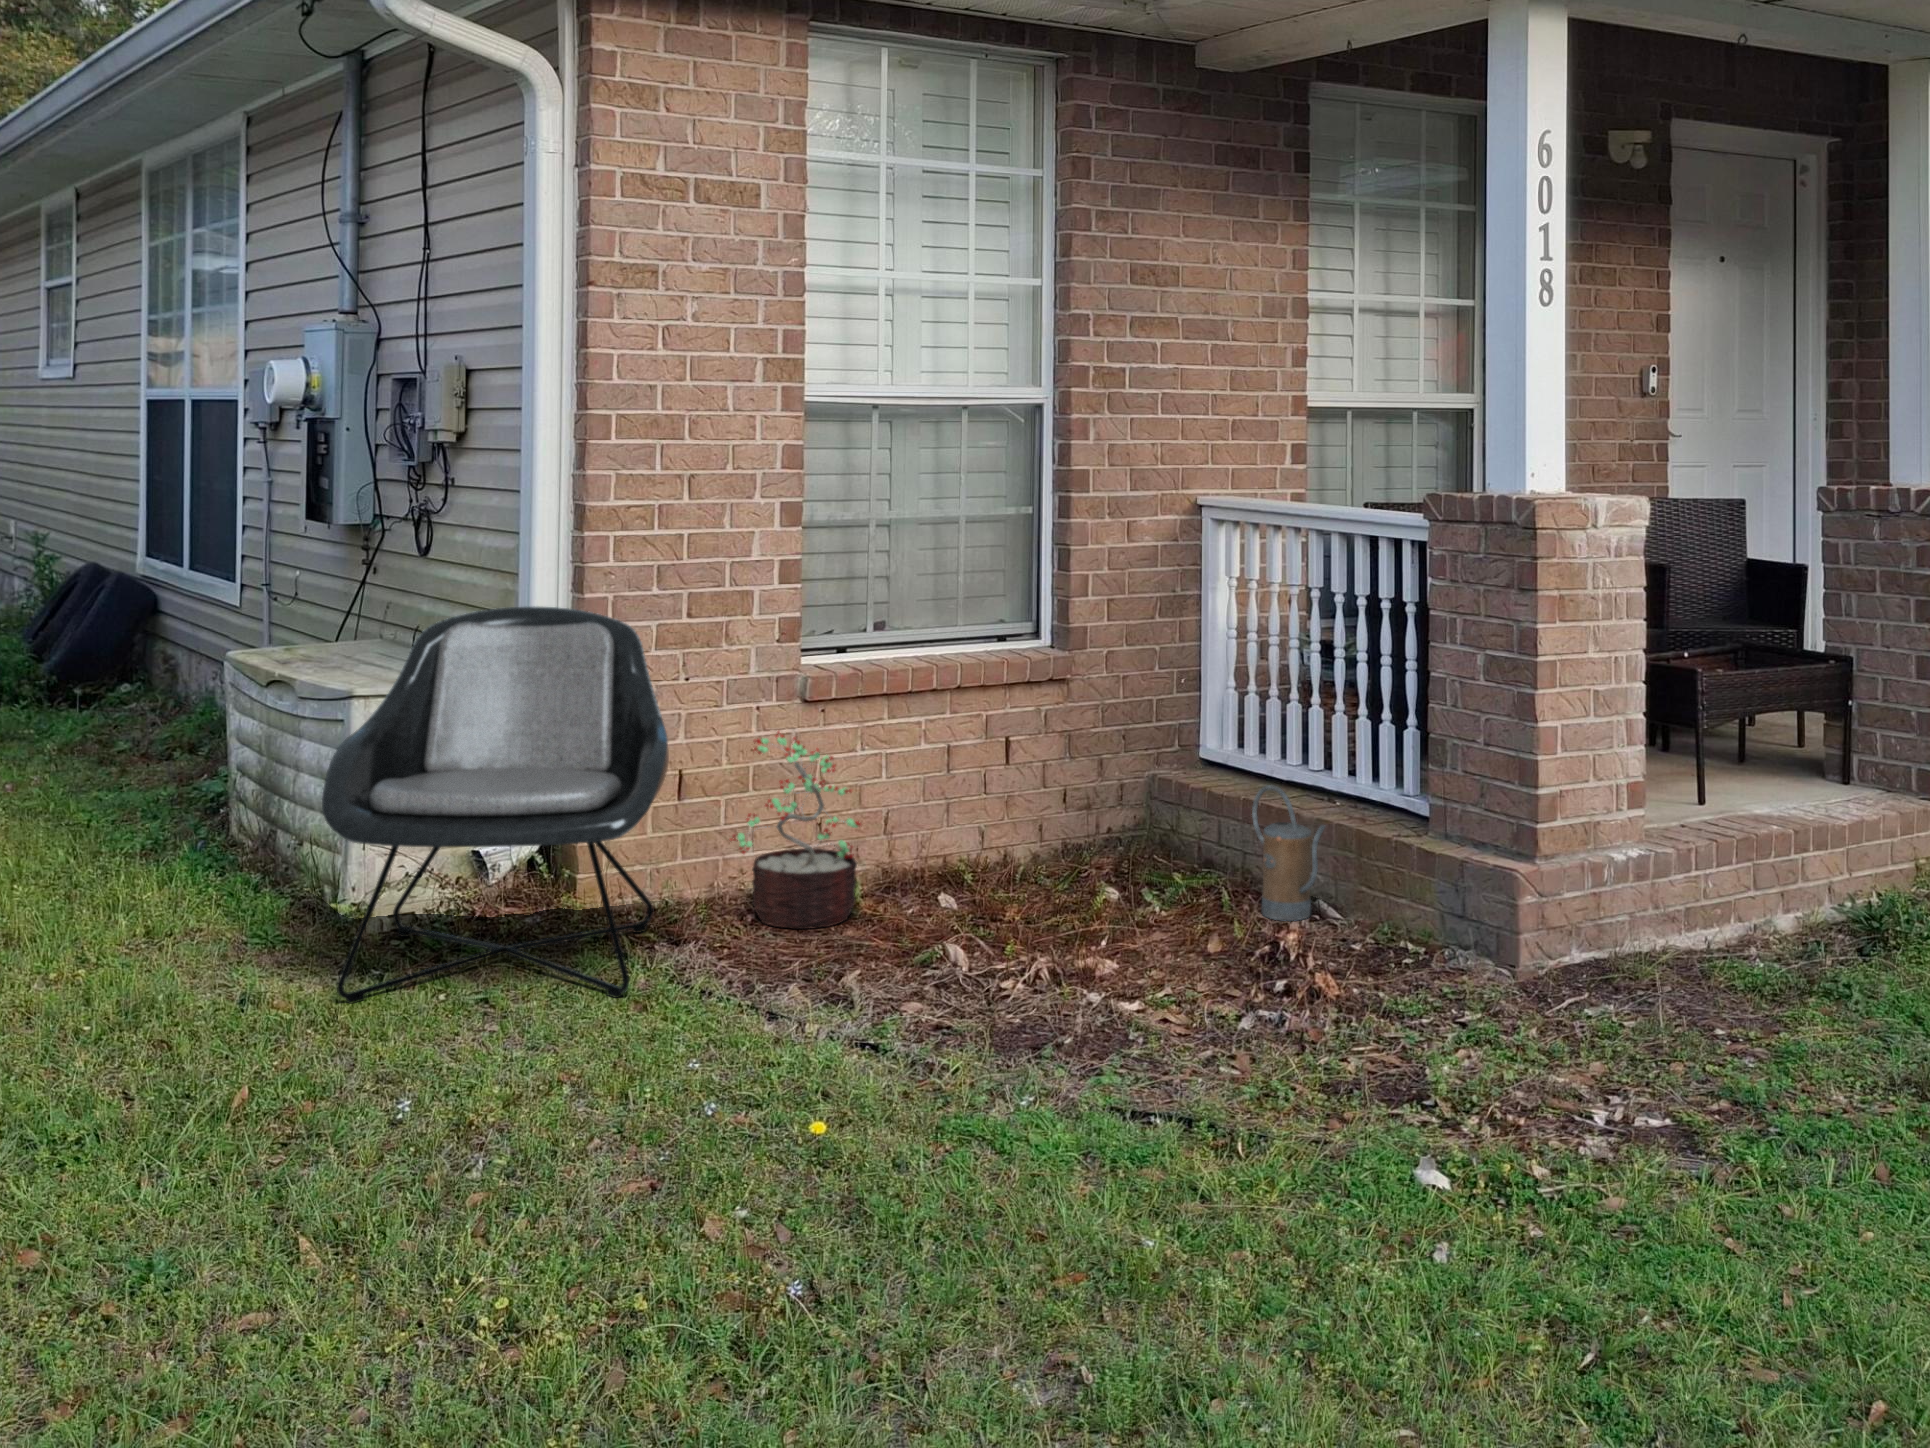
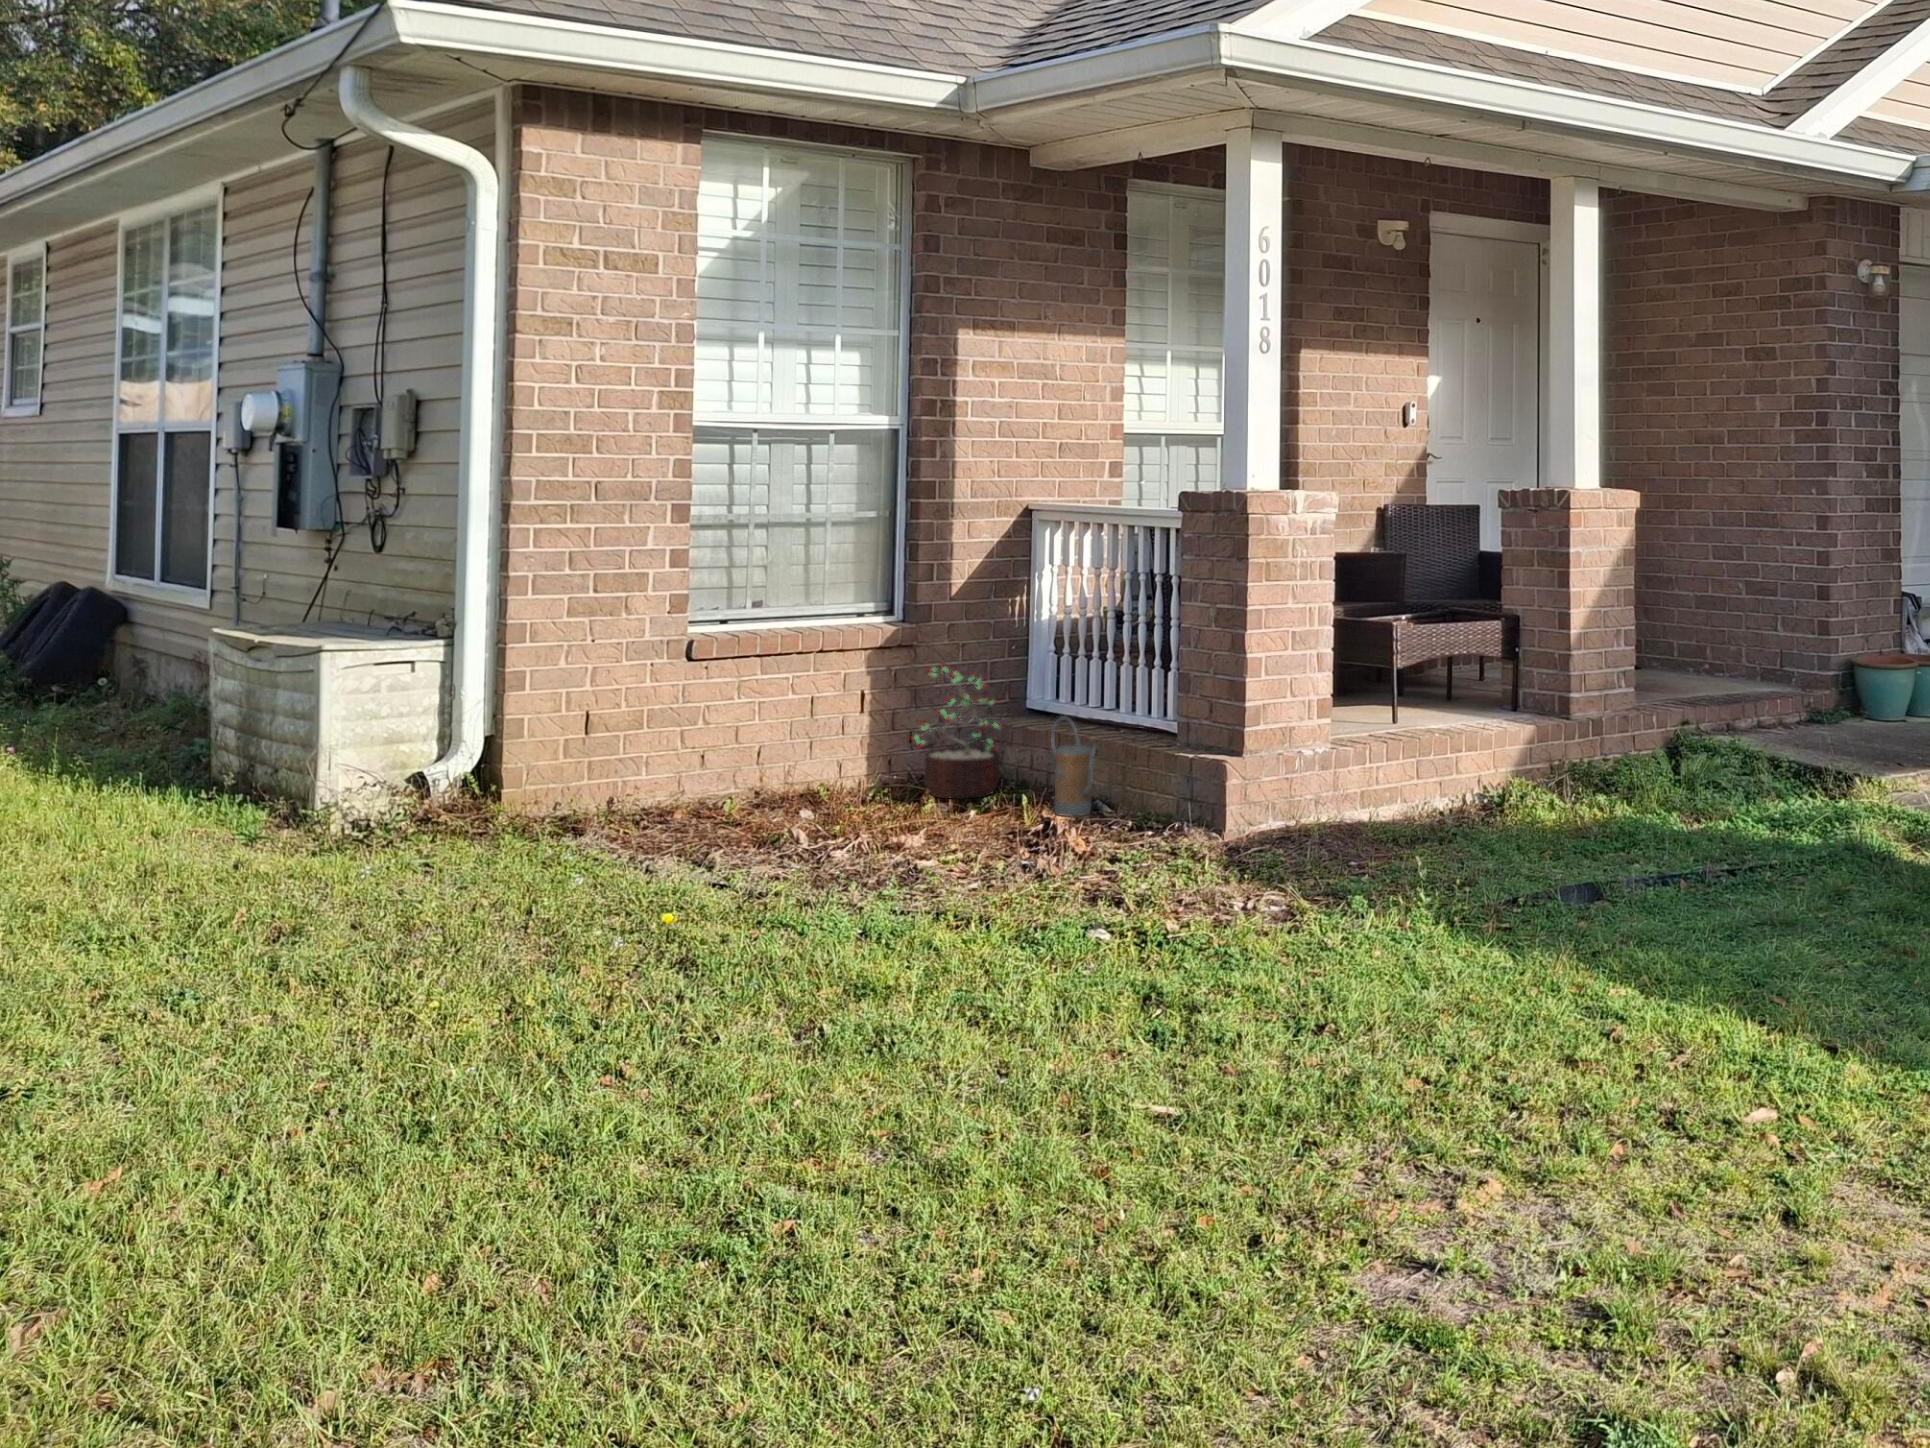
lounge chair: present [322,606,669,1004] -> none [292,585,575,881]
decorative plant: present [730,731,861,929] -> present [911,666,1003,799]

